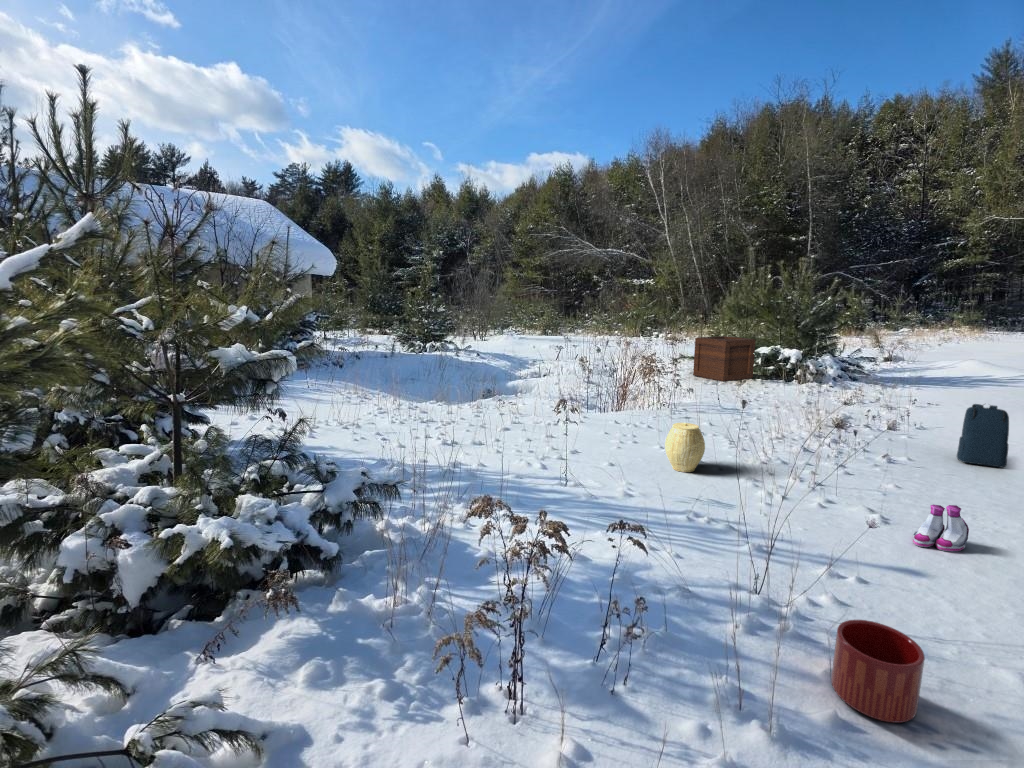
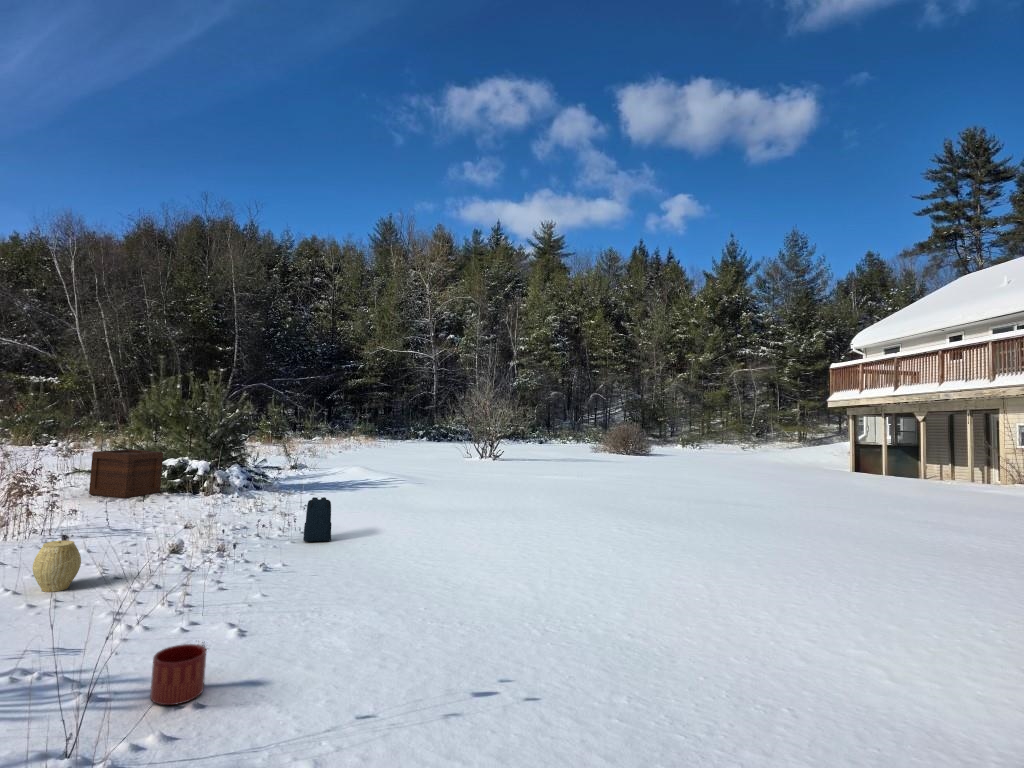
boots: present [913,505,969,551] -> none [247,567,281,602]

